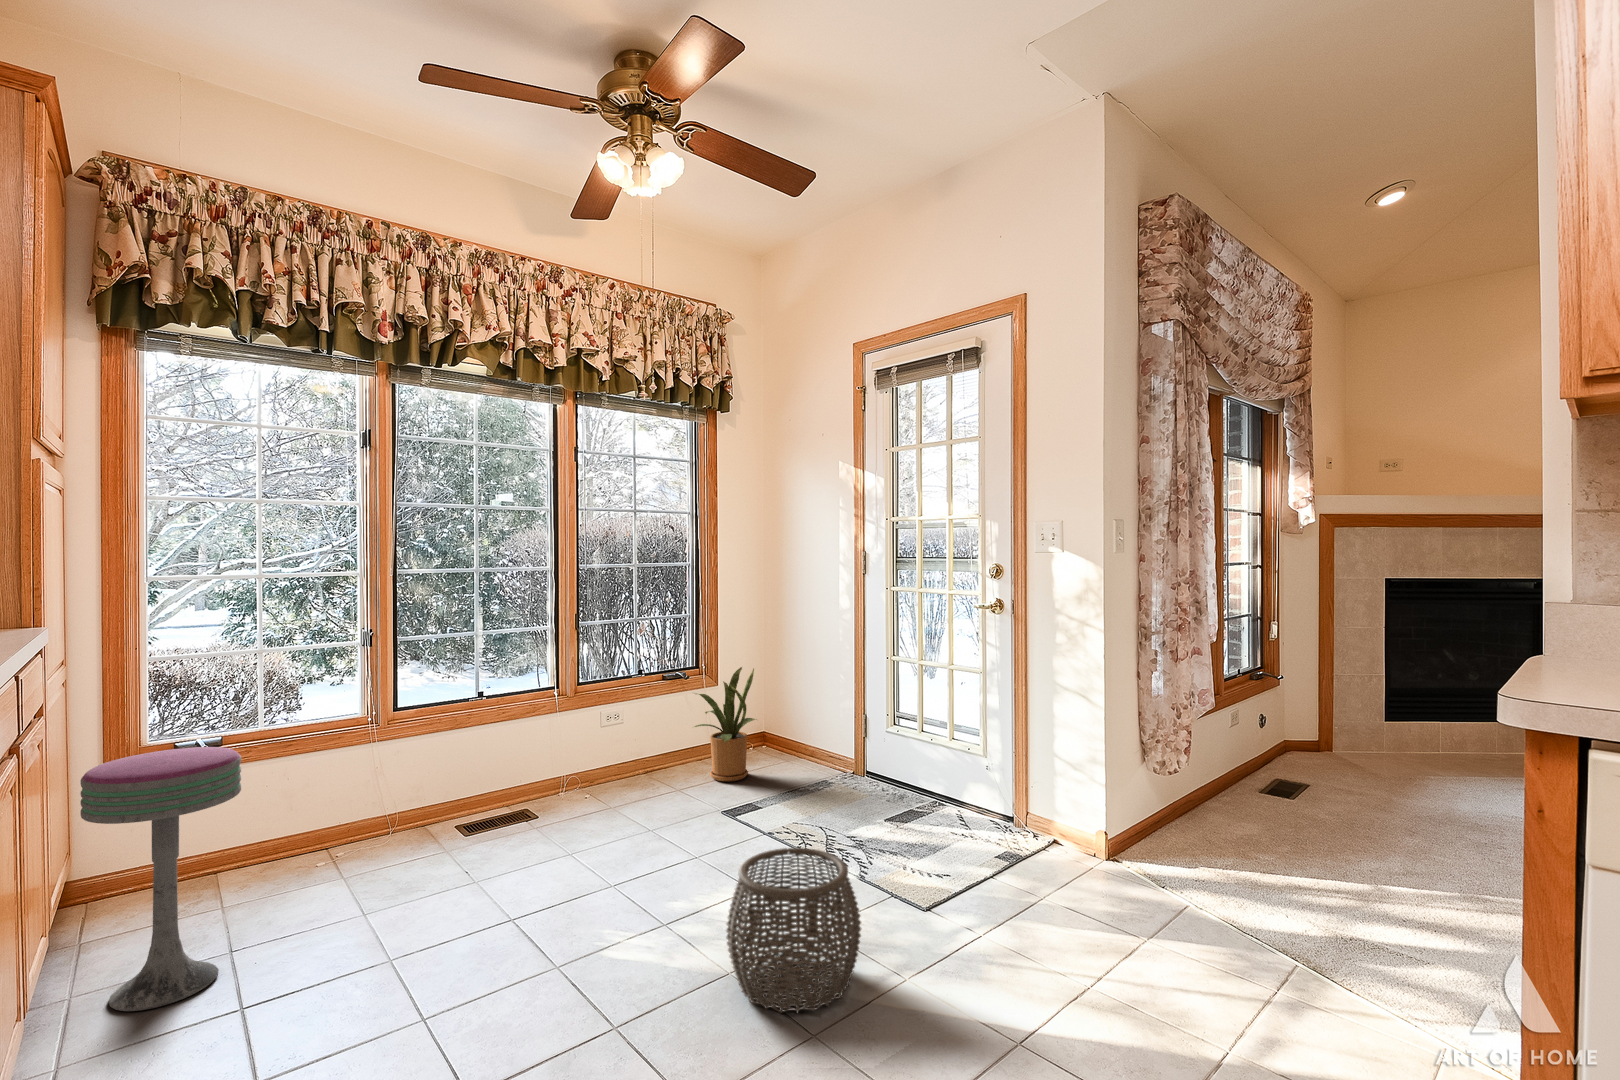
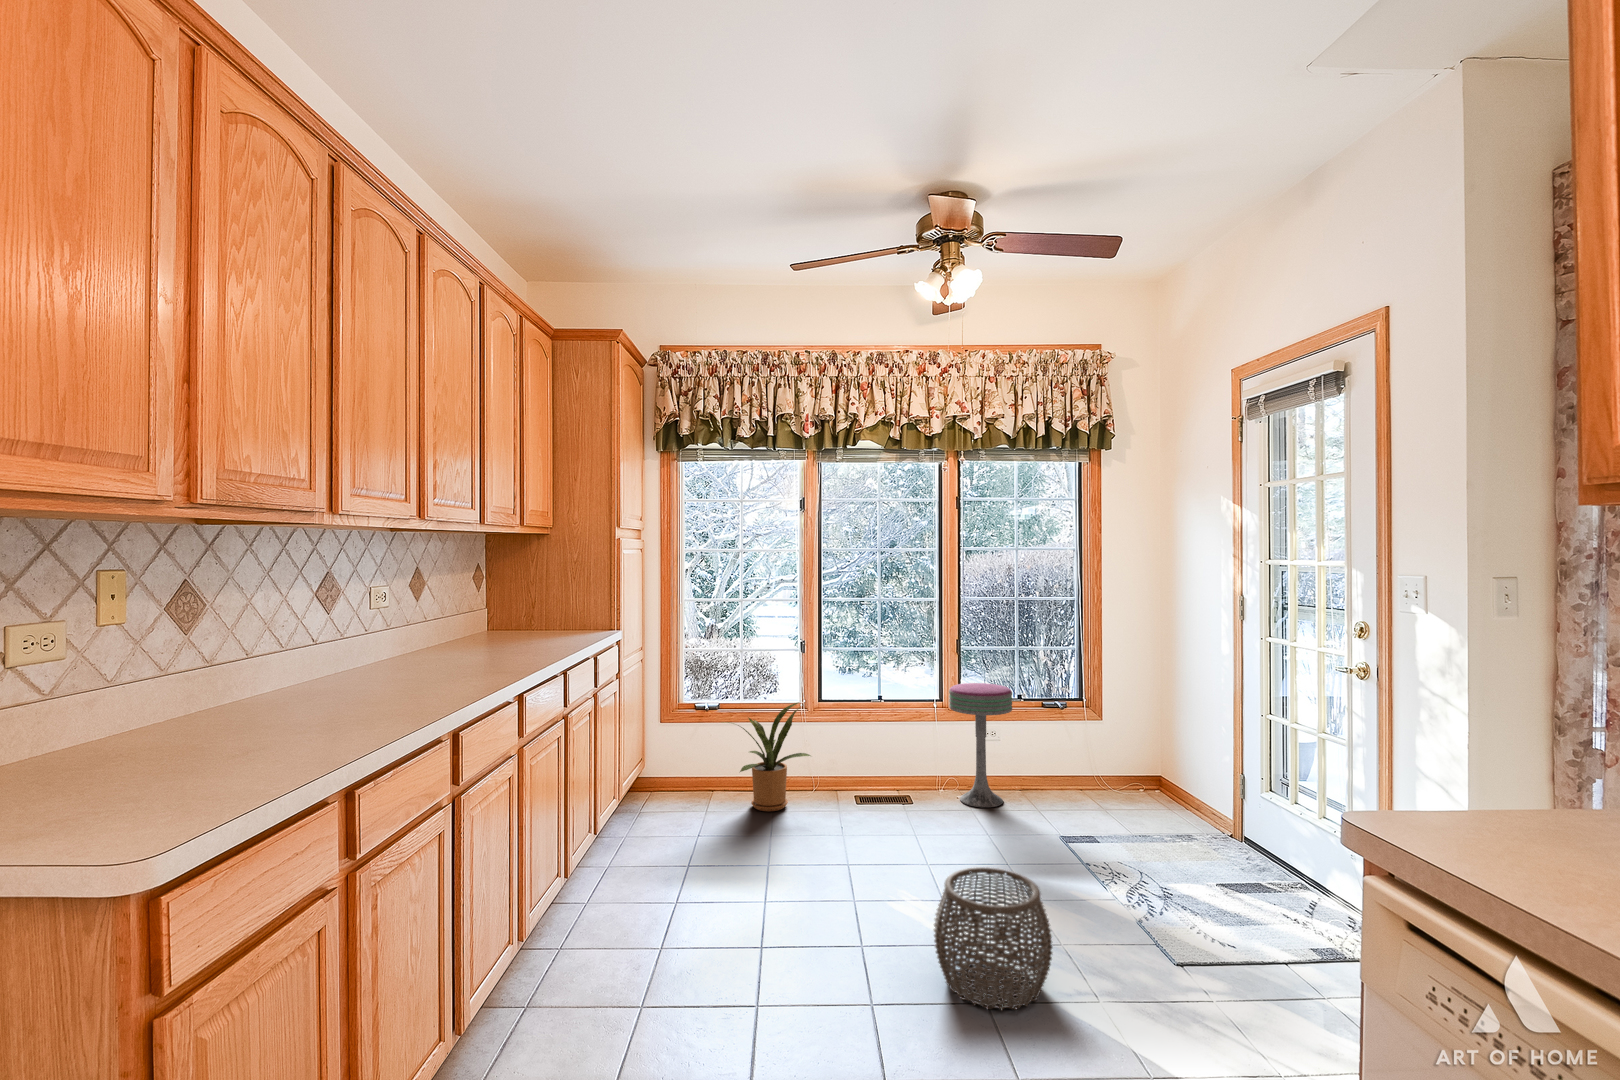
house plant: present [694,667,755,782] -> present [723,703,811,811]
bar stool: present [80,747,241,1011] -> present [949,683,1012,807]

